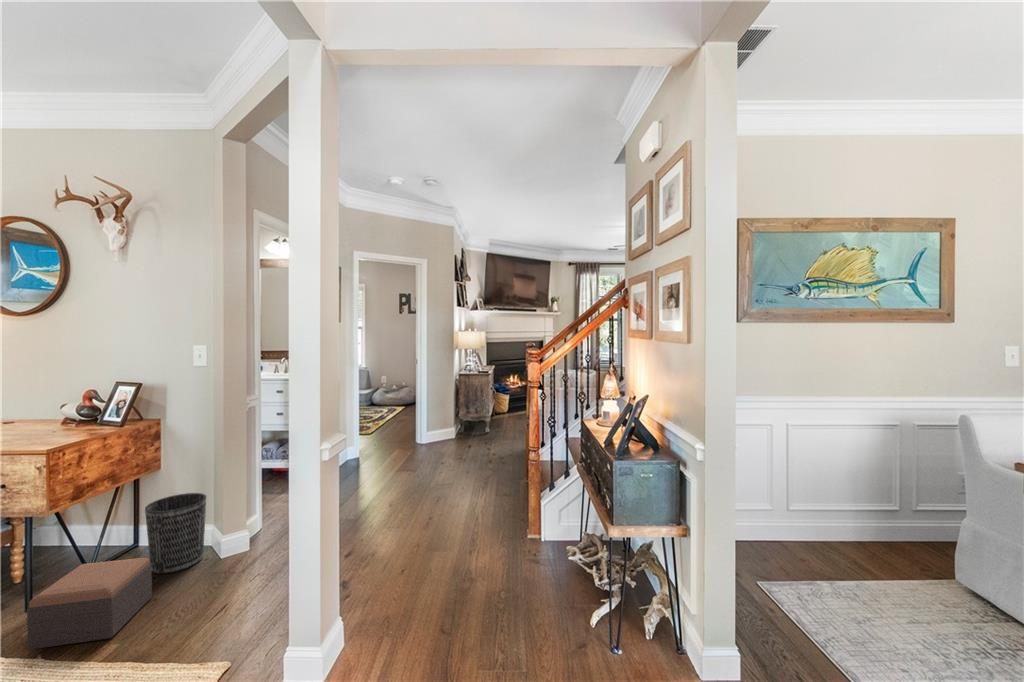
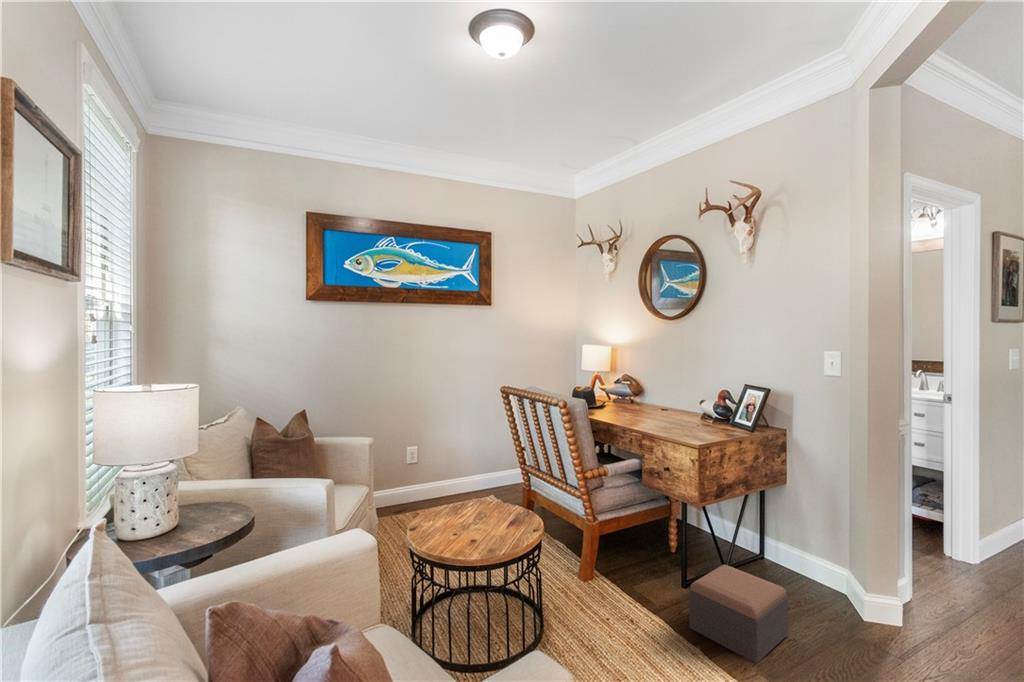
wastebasket: present [145,493,206,574] -> none [775,520,842,616]

